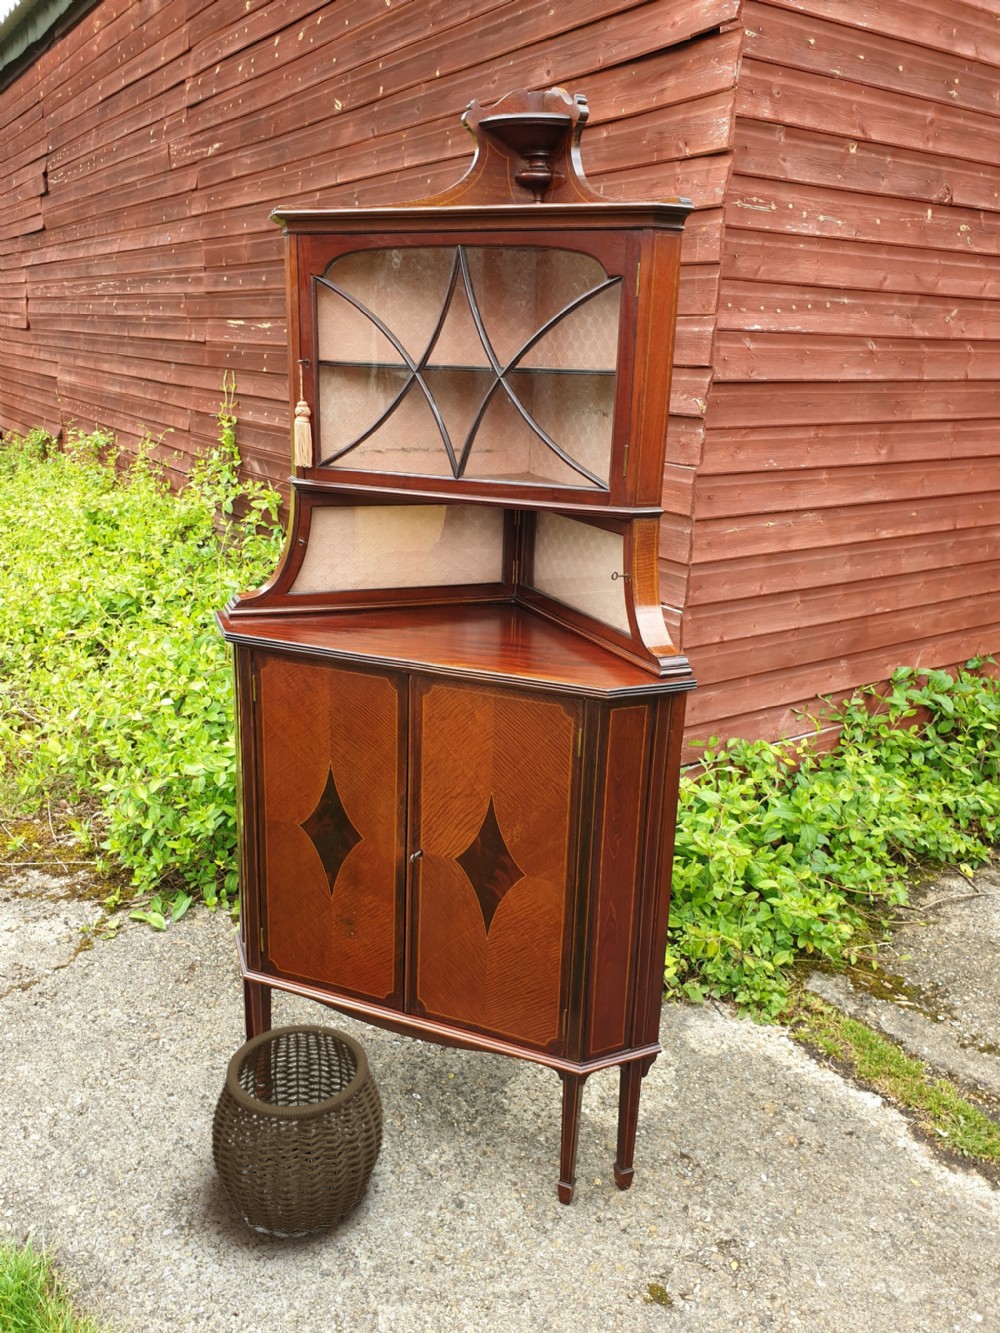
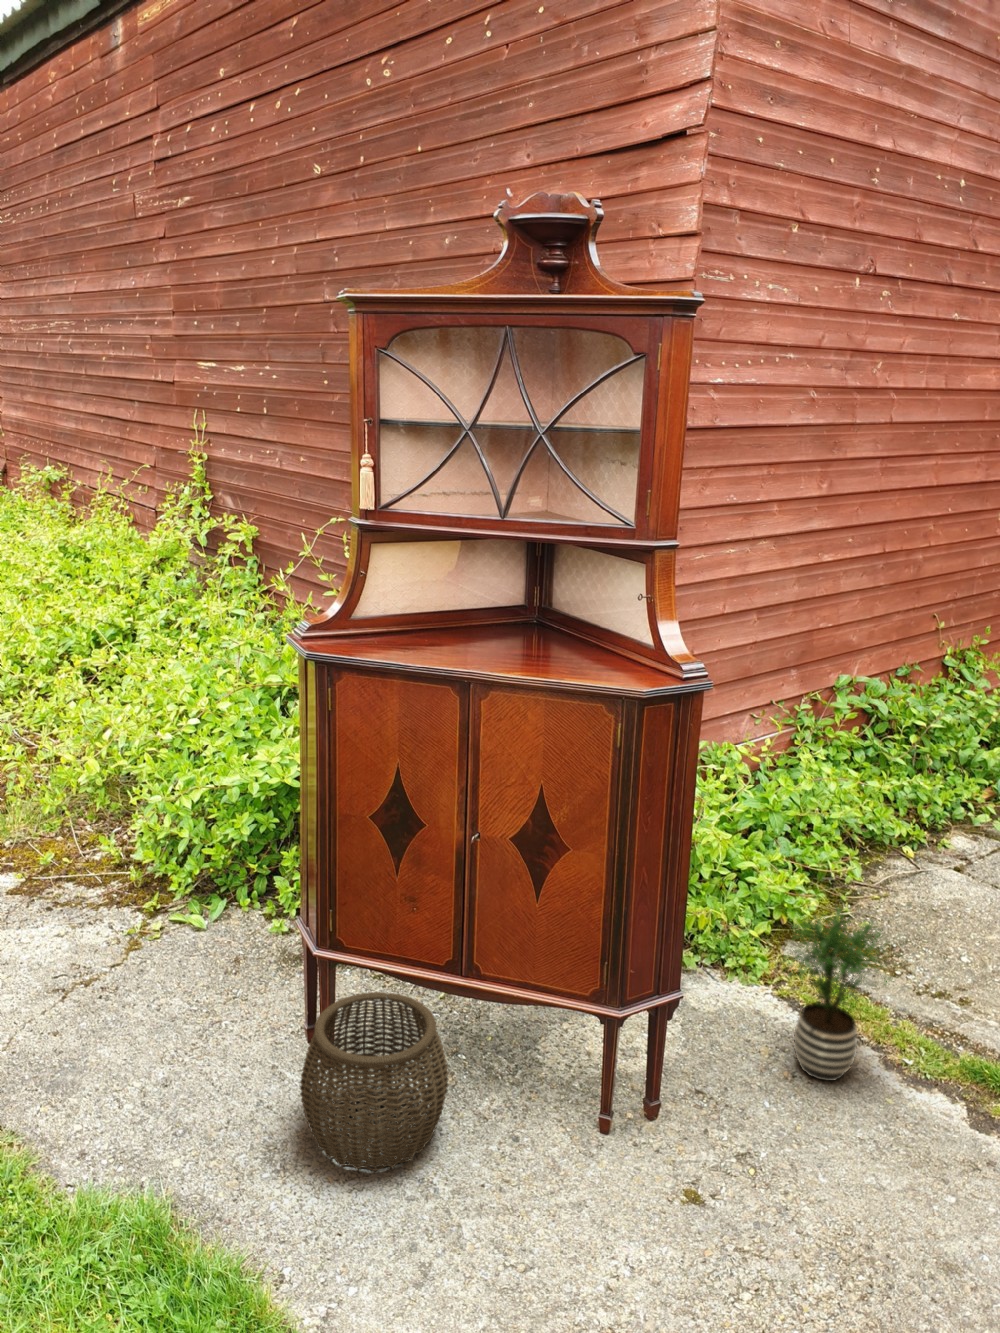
potted plant: none [784,943,924,1151] -> present [782,908,890,1081]

